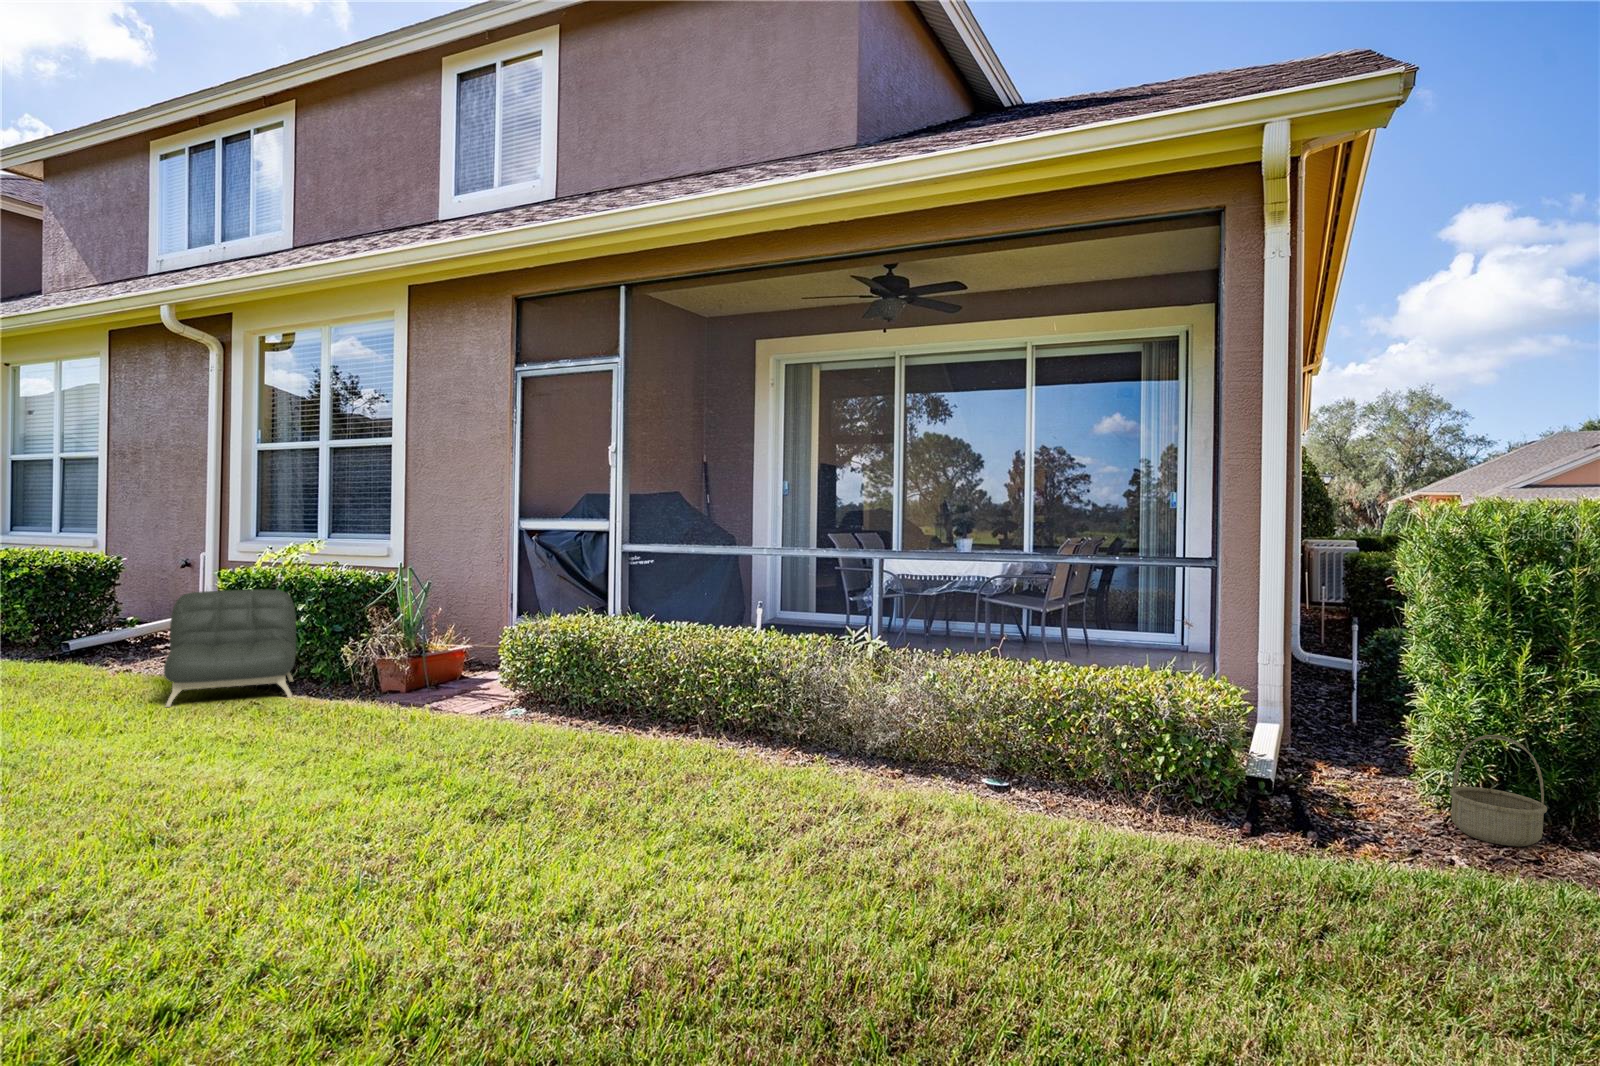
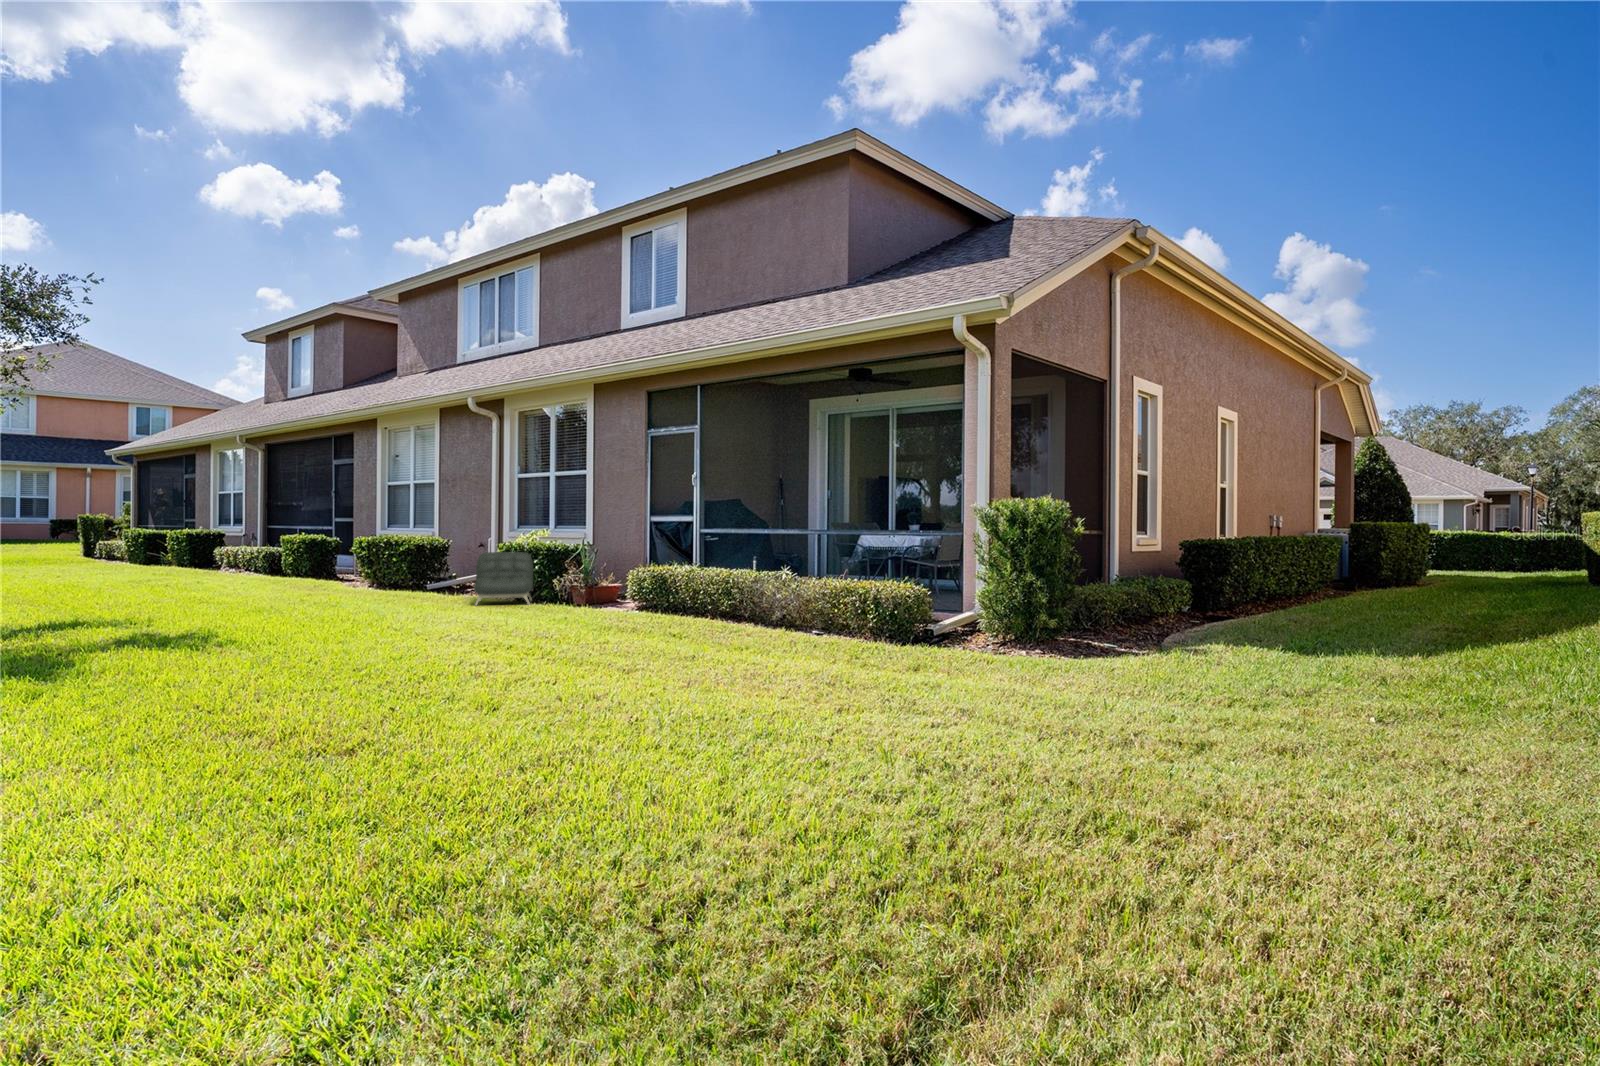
basket: present [1449,735,1547,847] -> none [979,603,1011,650]

